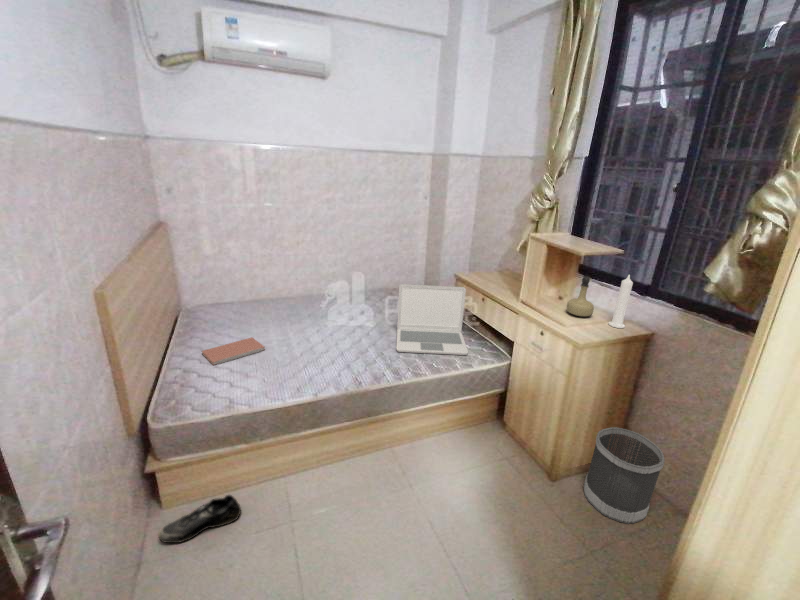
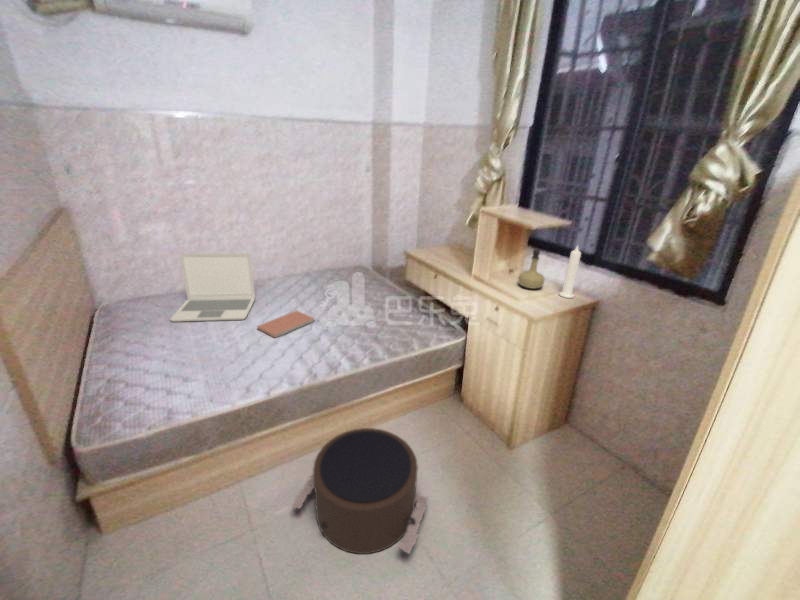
laptop: present [396,284,468,355] -> present [170,253,255,322]
notebook: present [202,337,264,365] -> present [257,311,314,338]
wastebasket: present [584,427,665,524] -> none [541,393,615,482]
pouf: none [328,438,459,564] -> present [291,428,428,554]
shoe: present [158,495,241,543] -> none [96,513,194,579]

